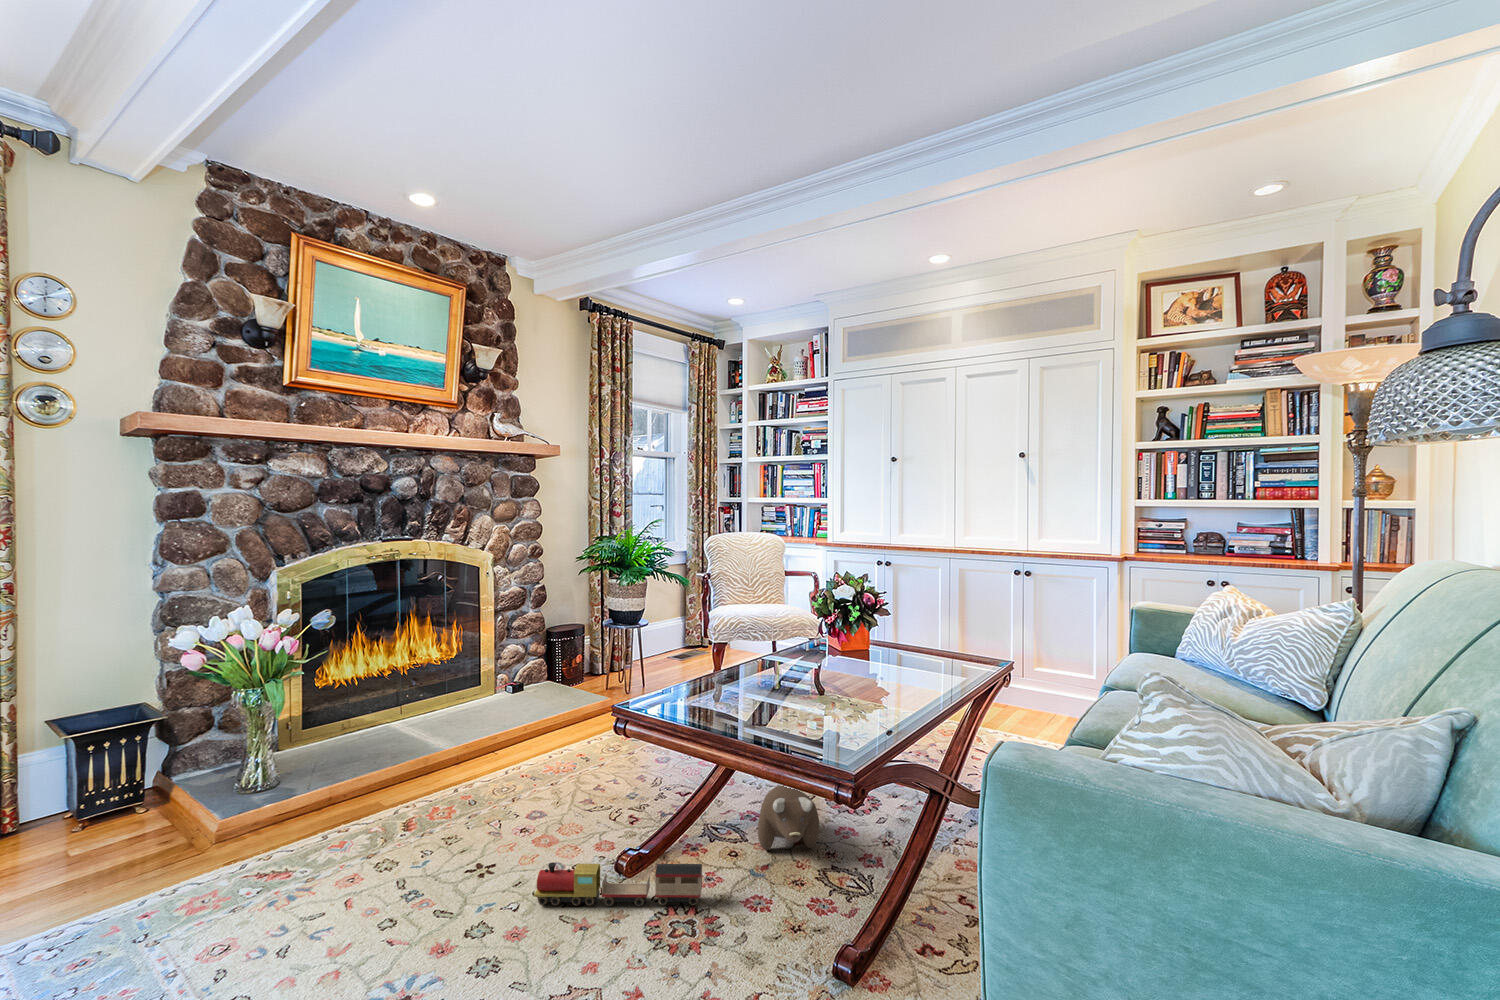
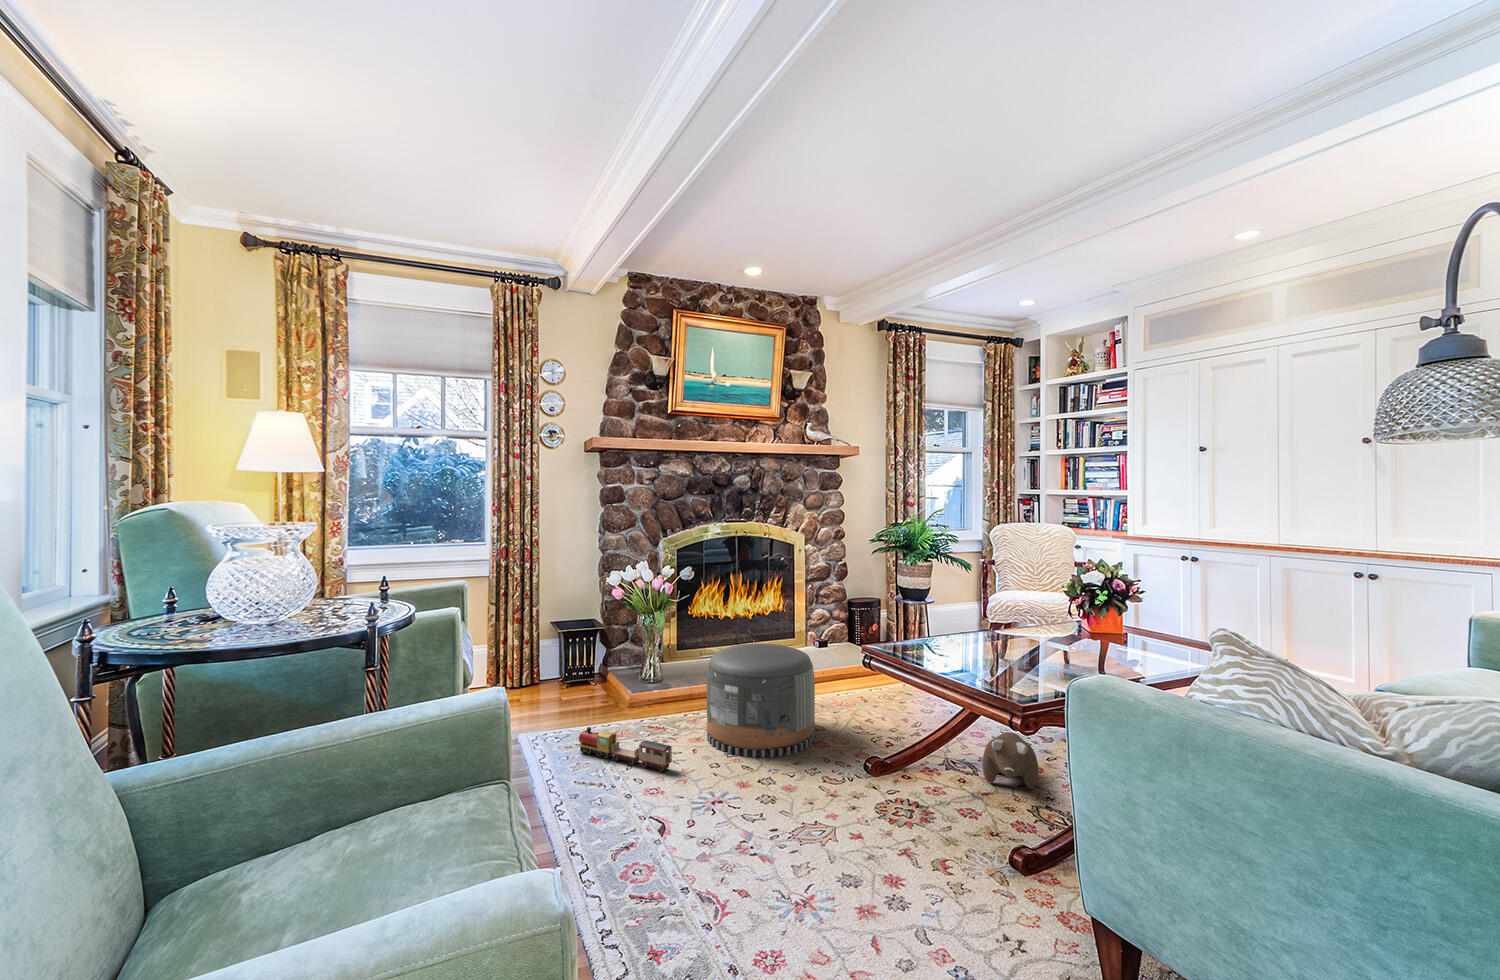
pouf: none [366,712,533,892] -> present [707,644,815,757]
toy train: present [534,863,702,906] -> present [578,727,672,772]

